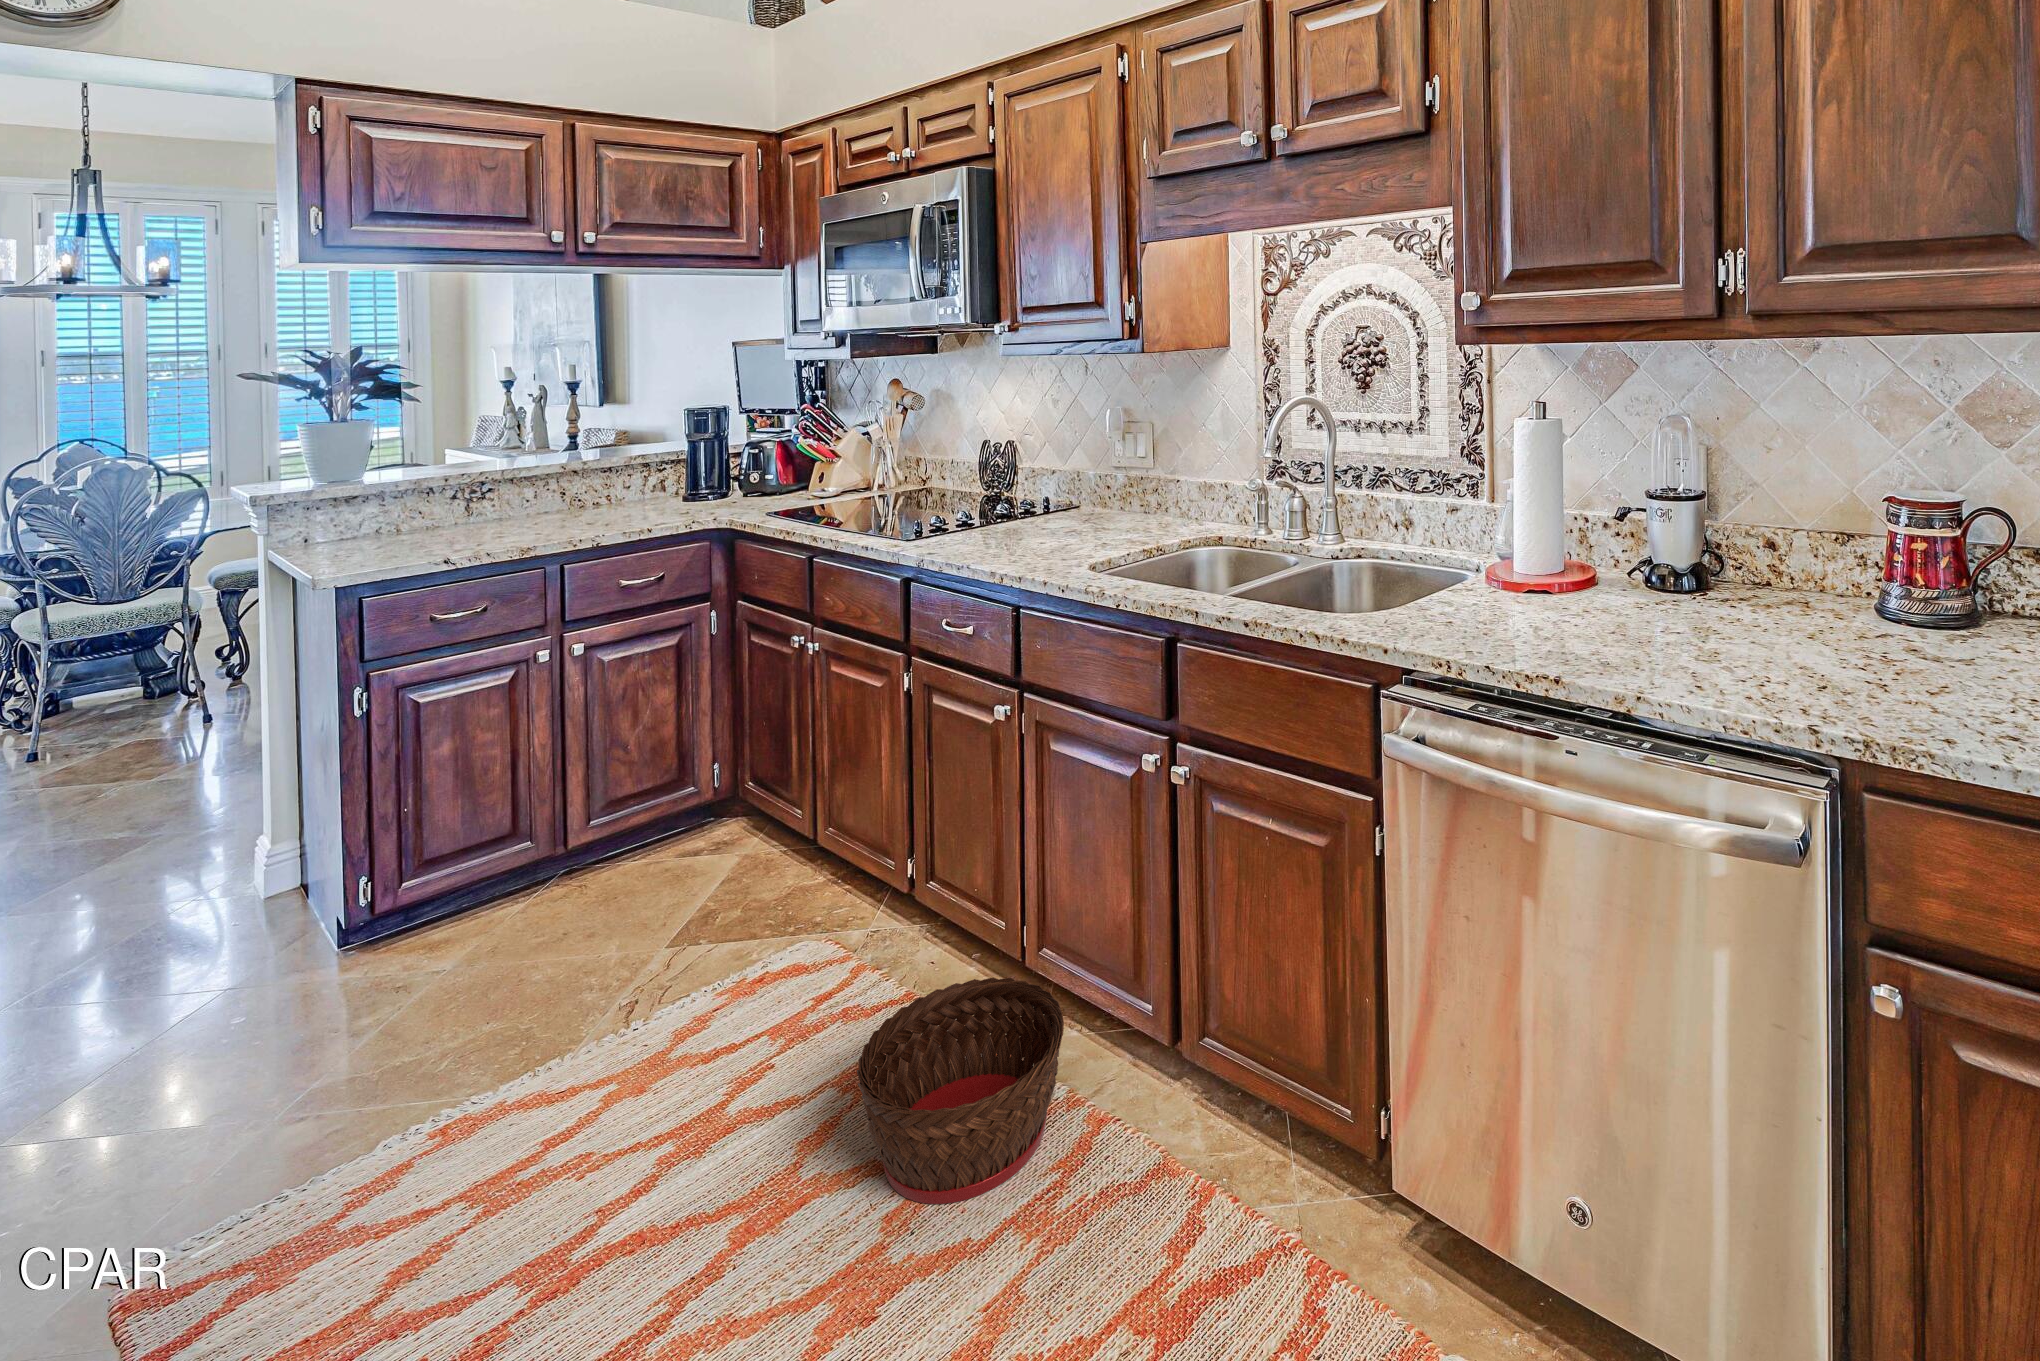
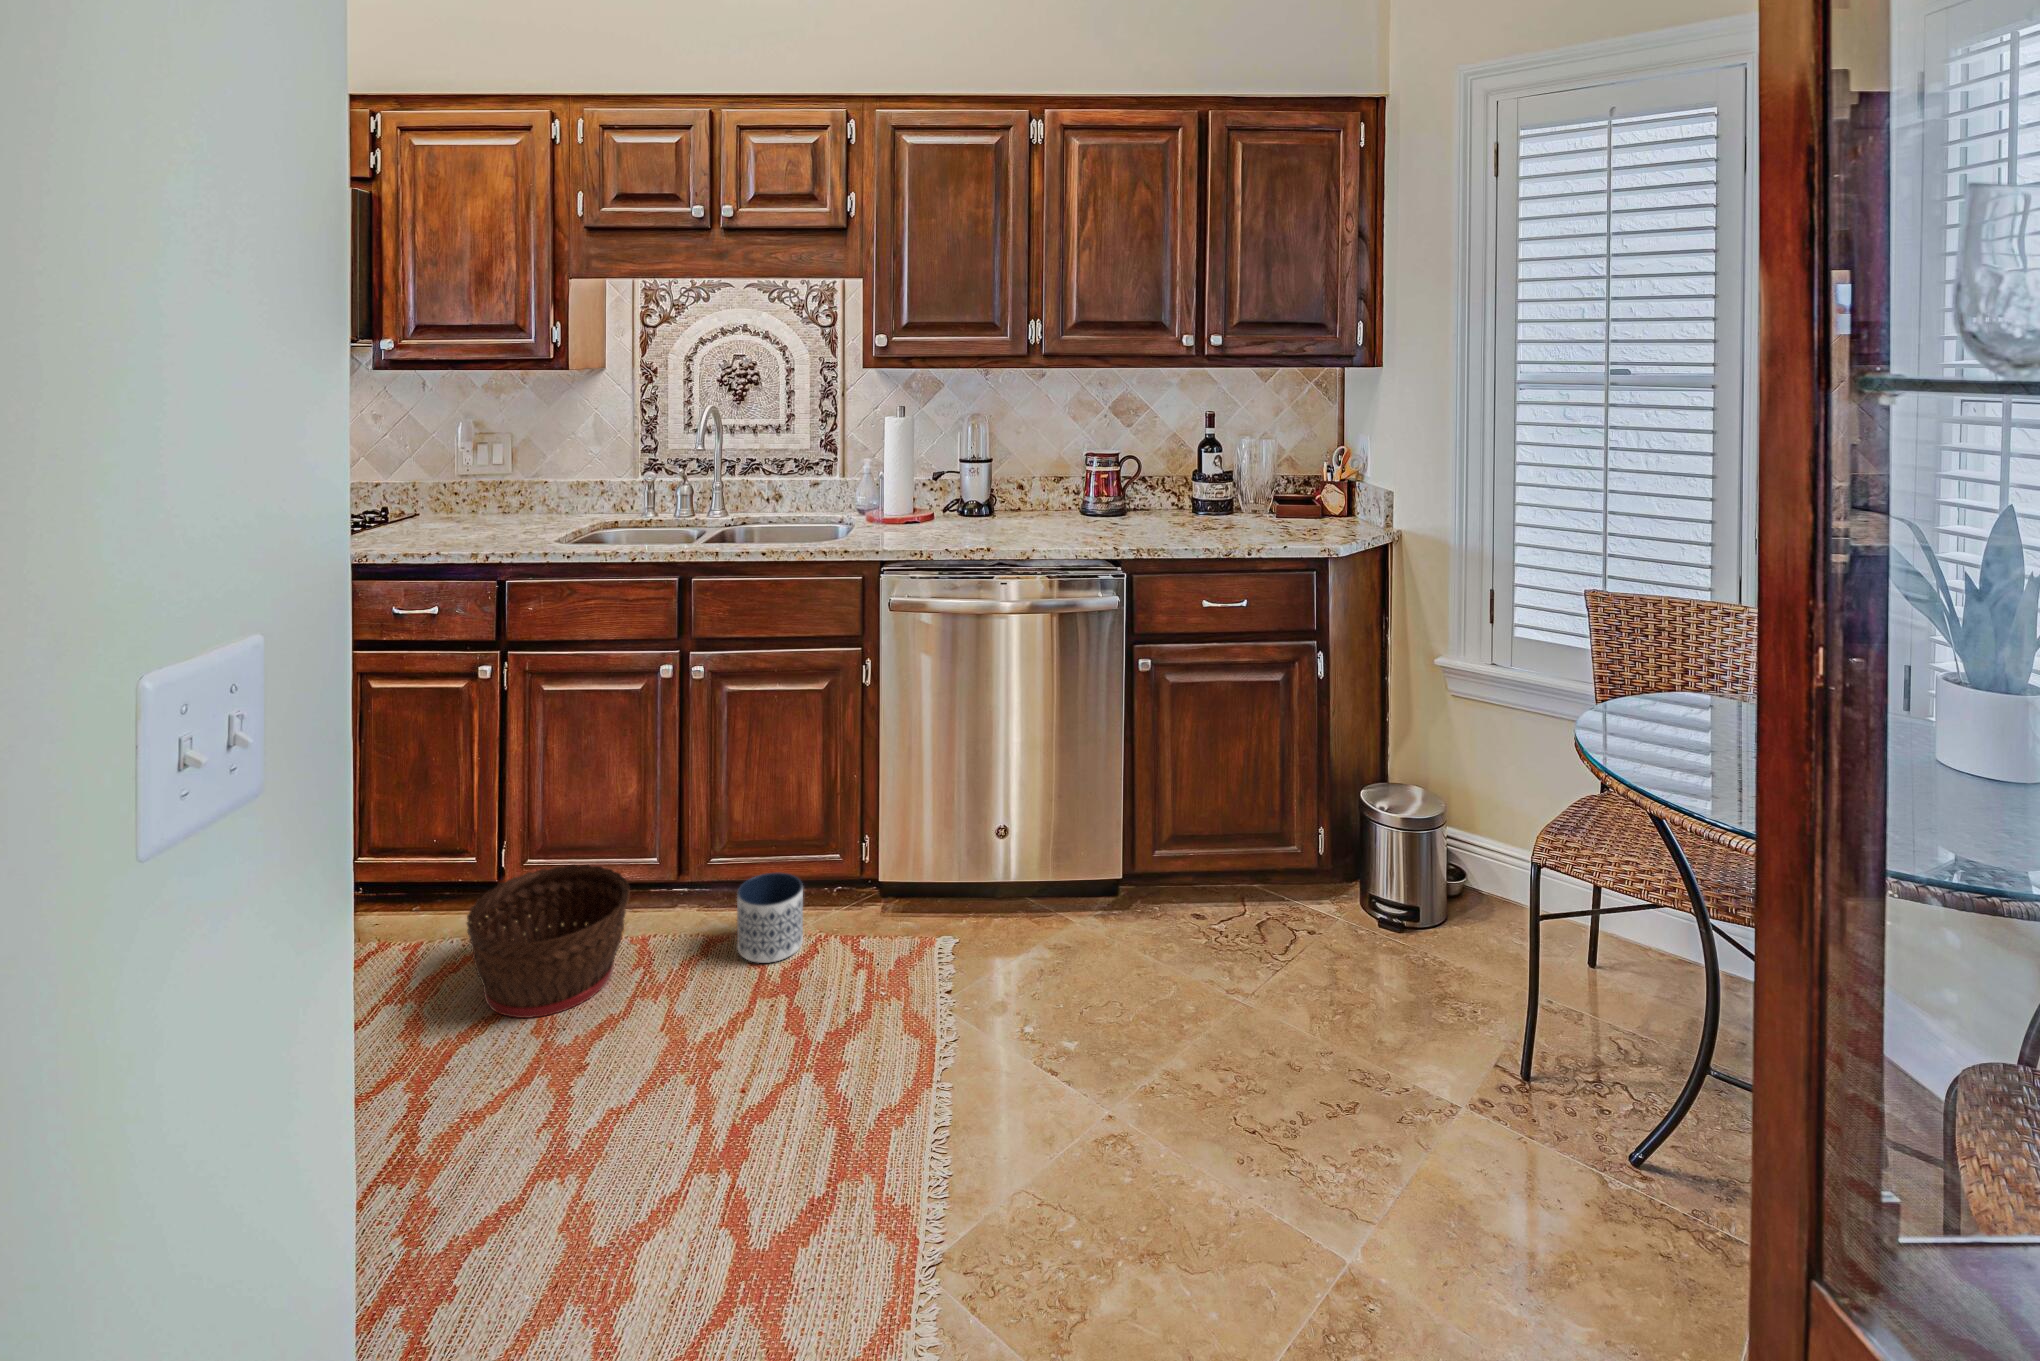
planter: none [1160,1103,1260,1268] -> present [737,873,803,963]

